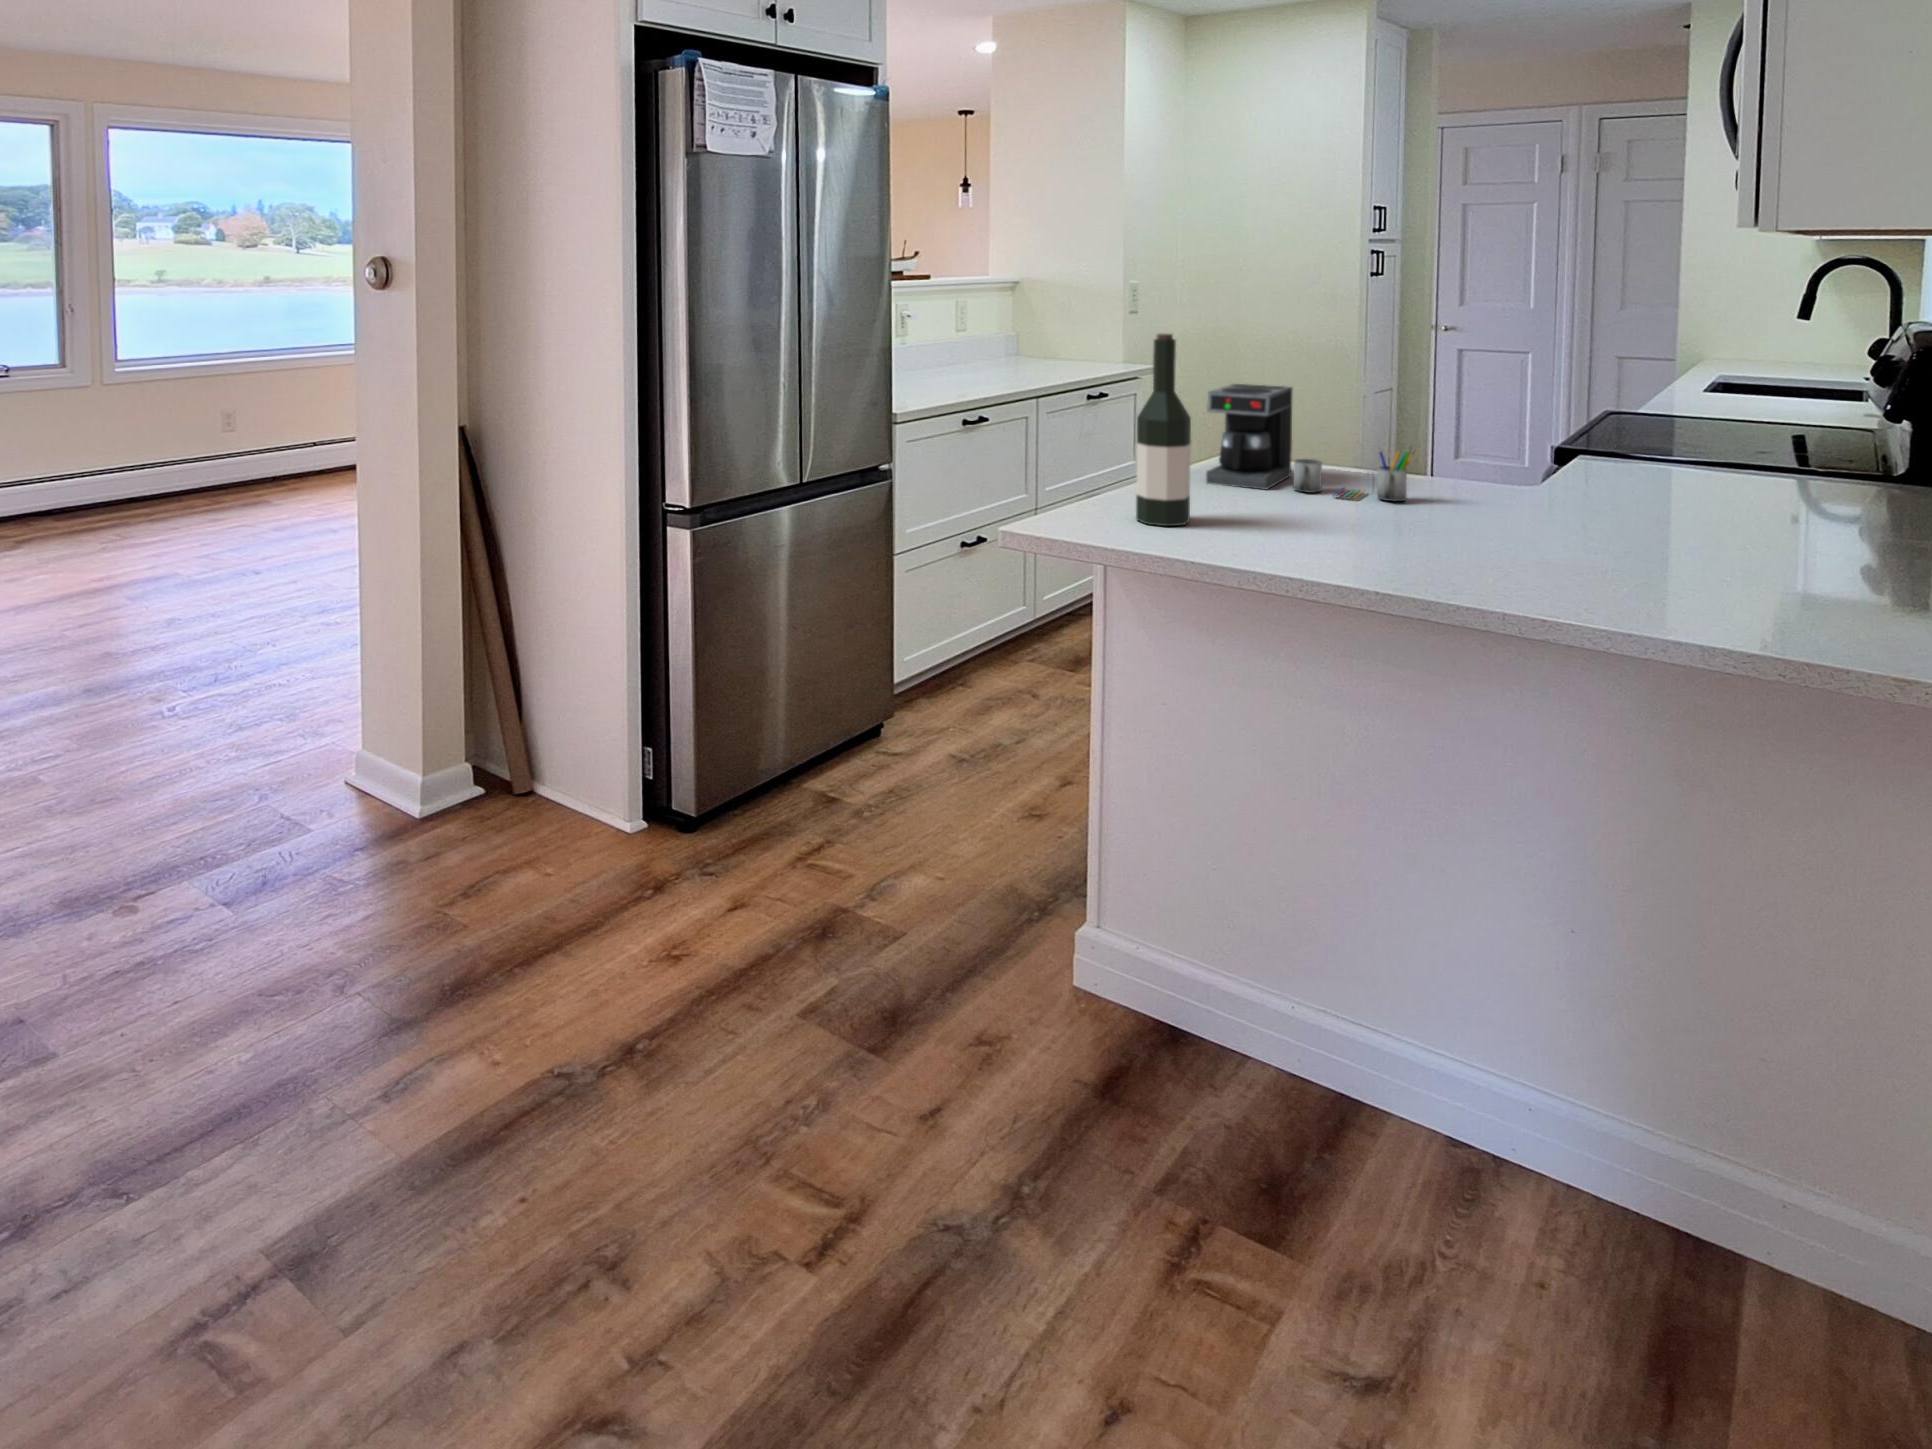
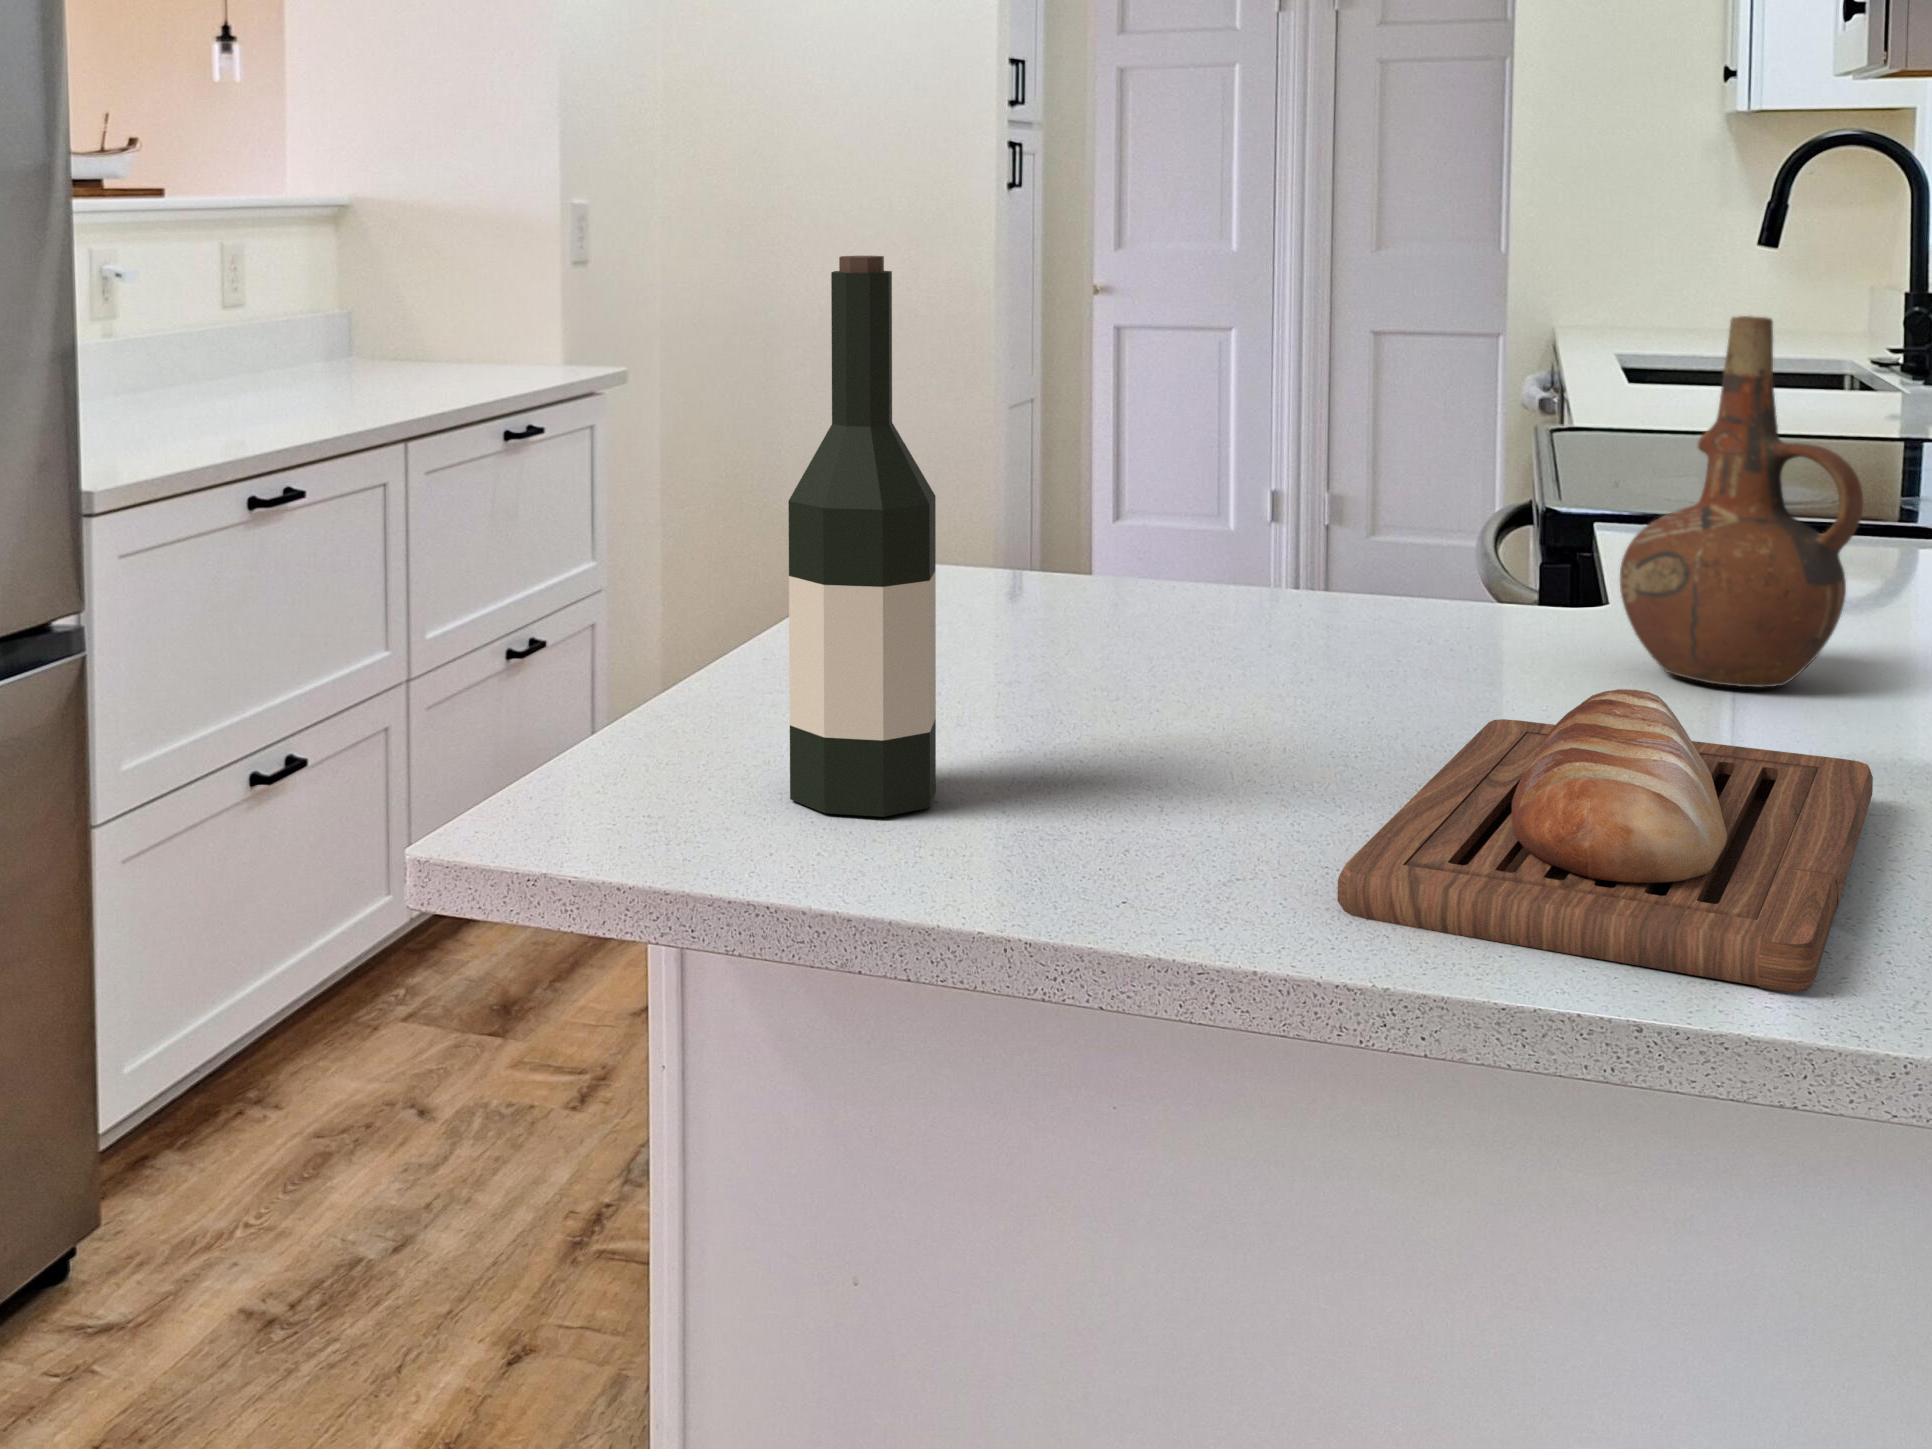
ceramic pitcher: none [1511,362,1612,514] -> present [1620,316,1863,687]
coffee maker: present [1206,384,1414,501] -> none [900,397,1416,682]
bread loaf: none [1308,499,1553,587] -> present [1337,689,1873,992]

